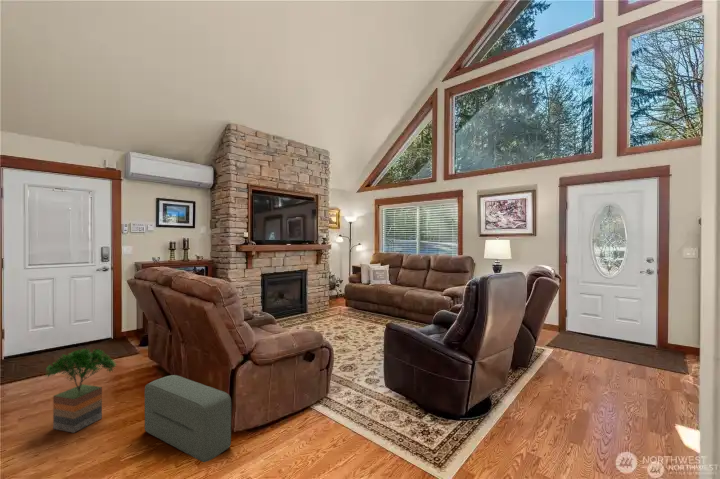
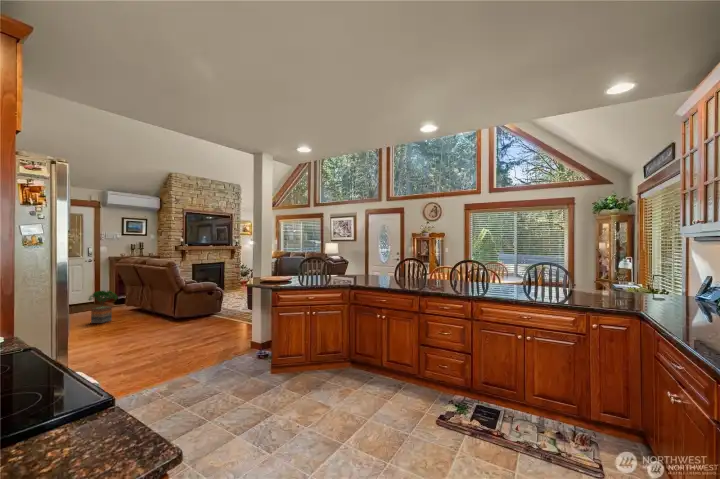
pouf: present [145,375,231,462] -> none [134,300,173,325]

